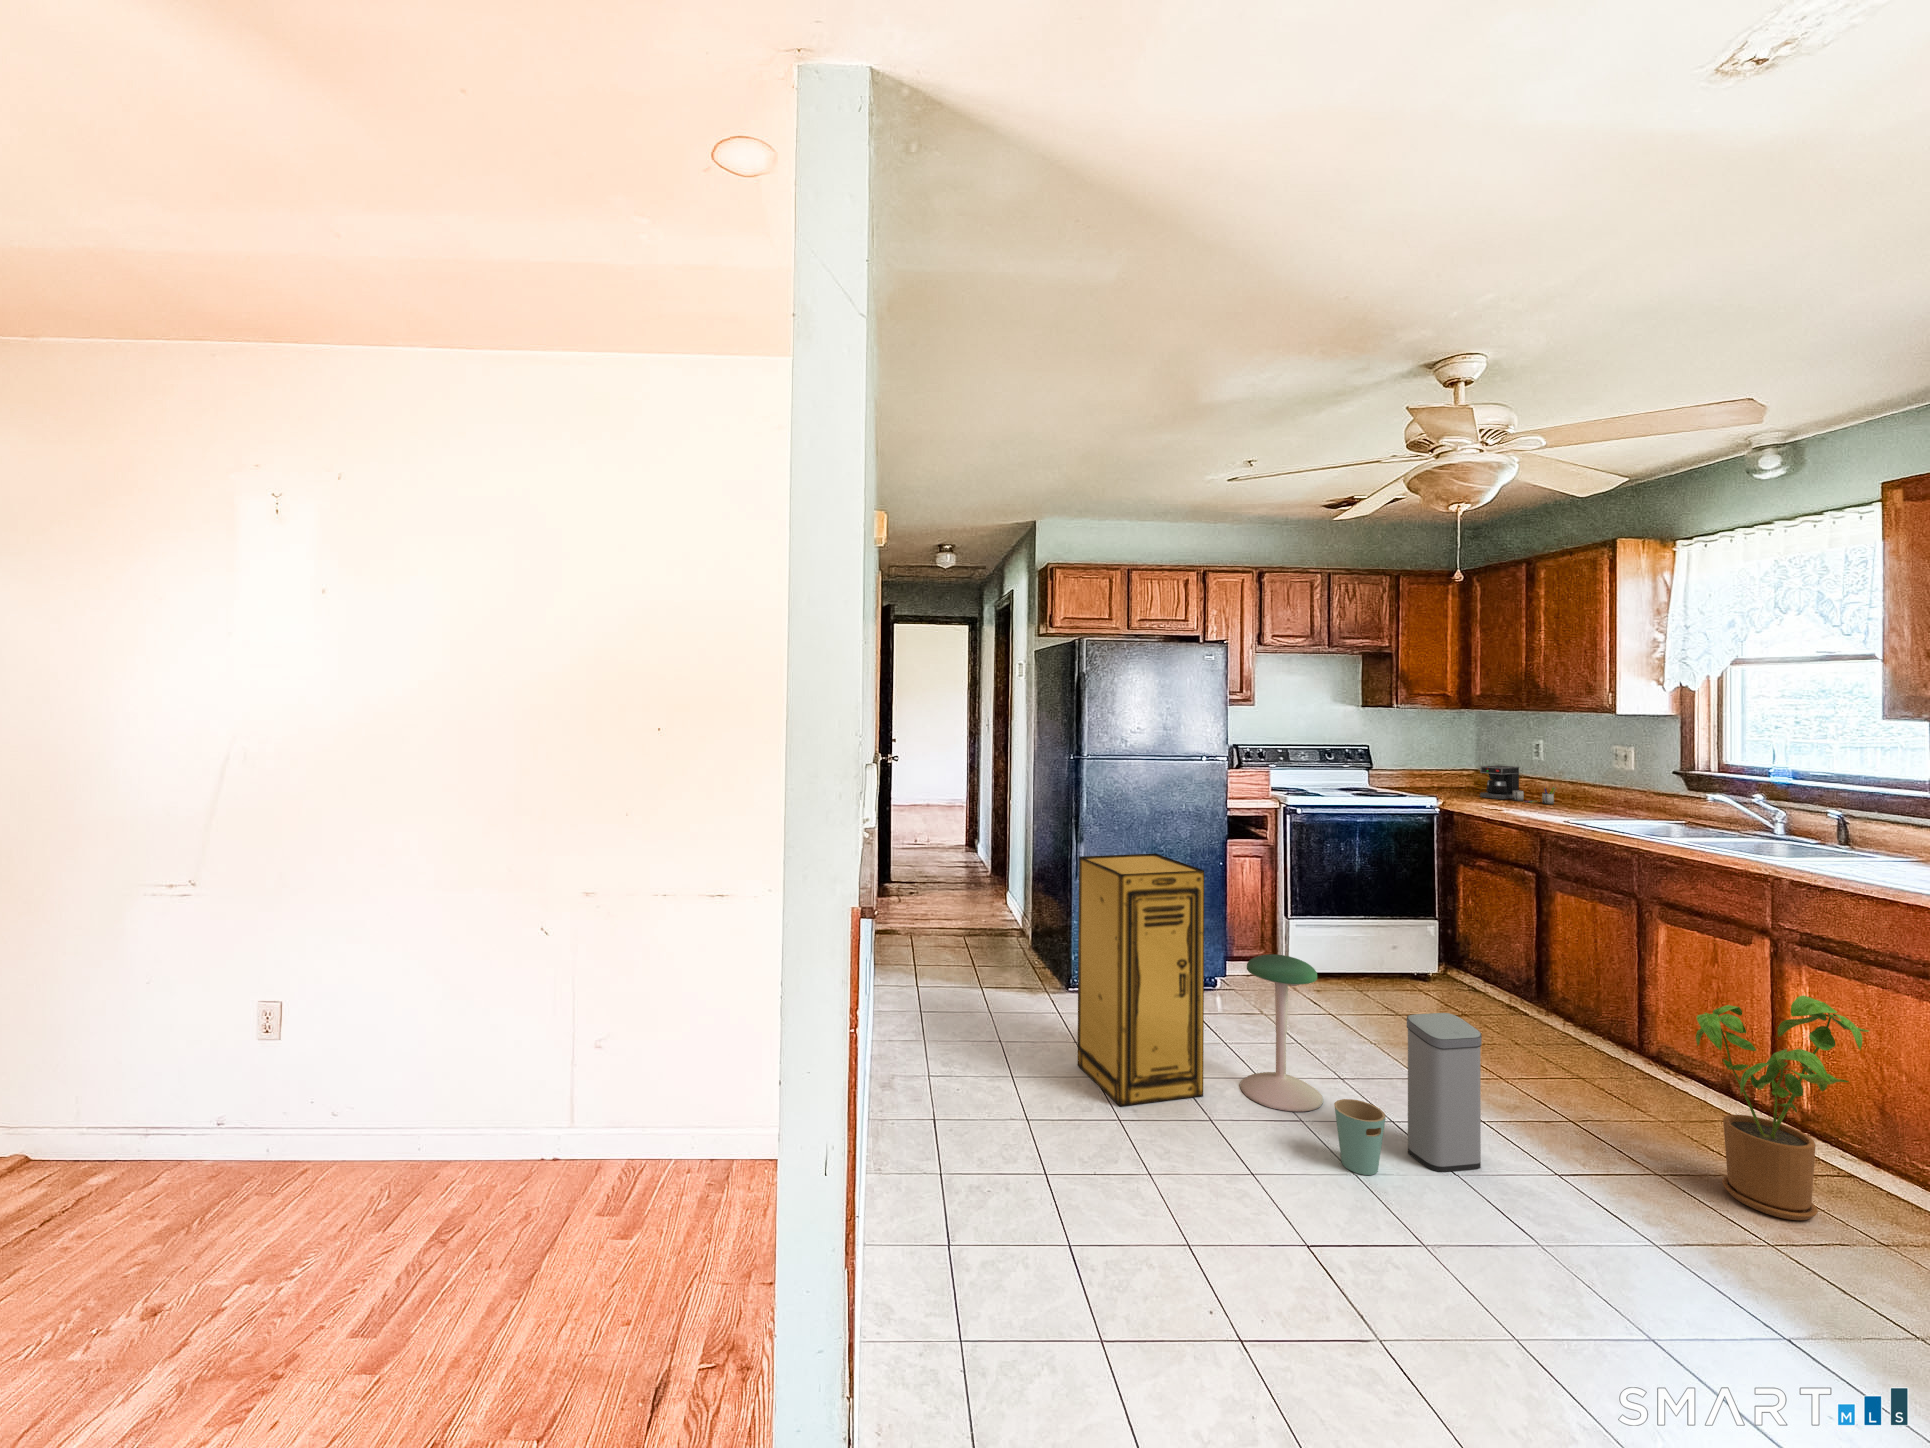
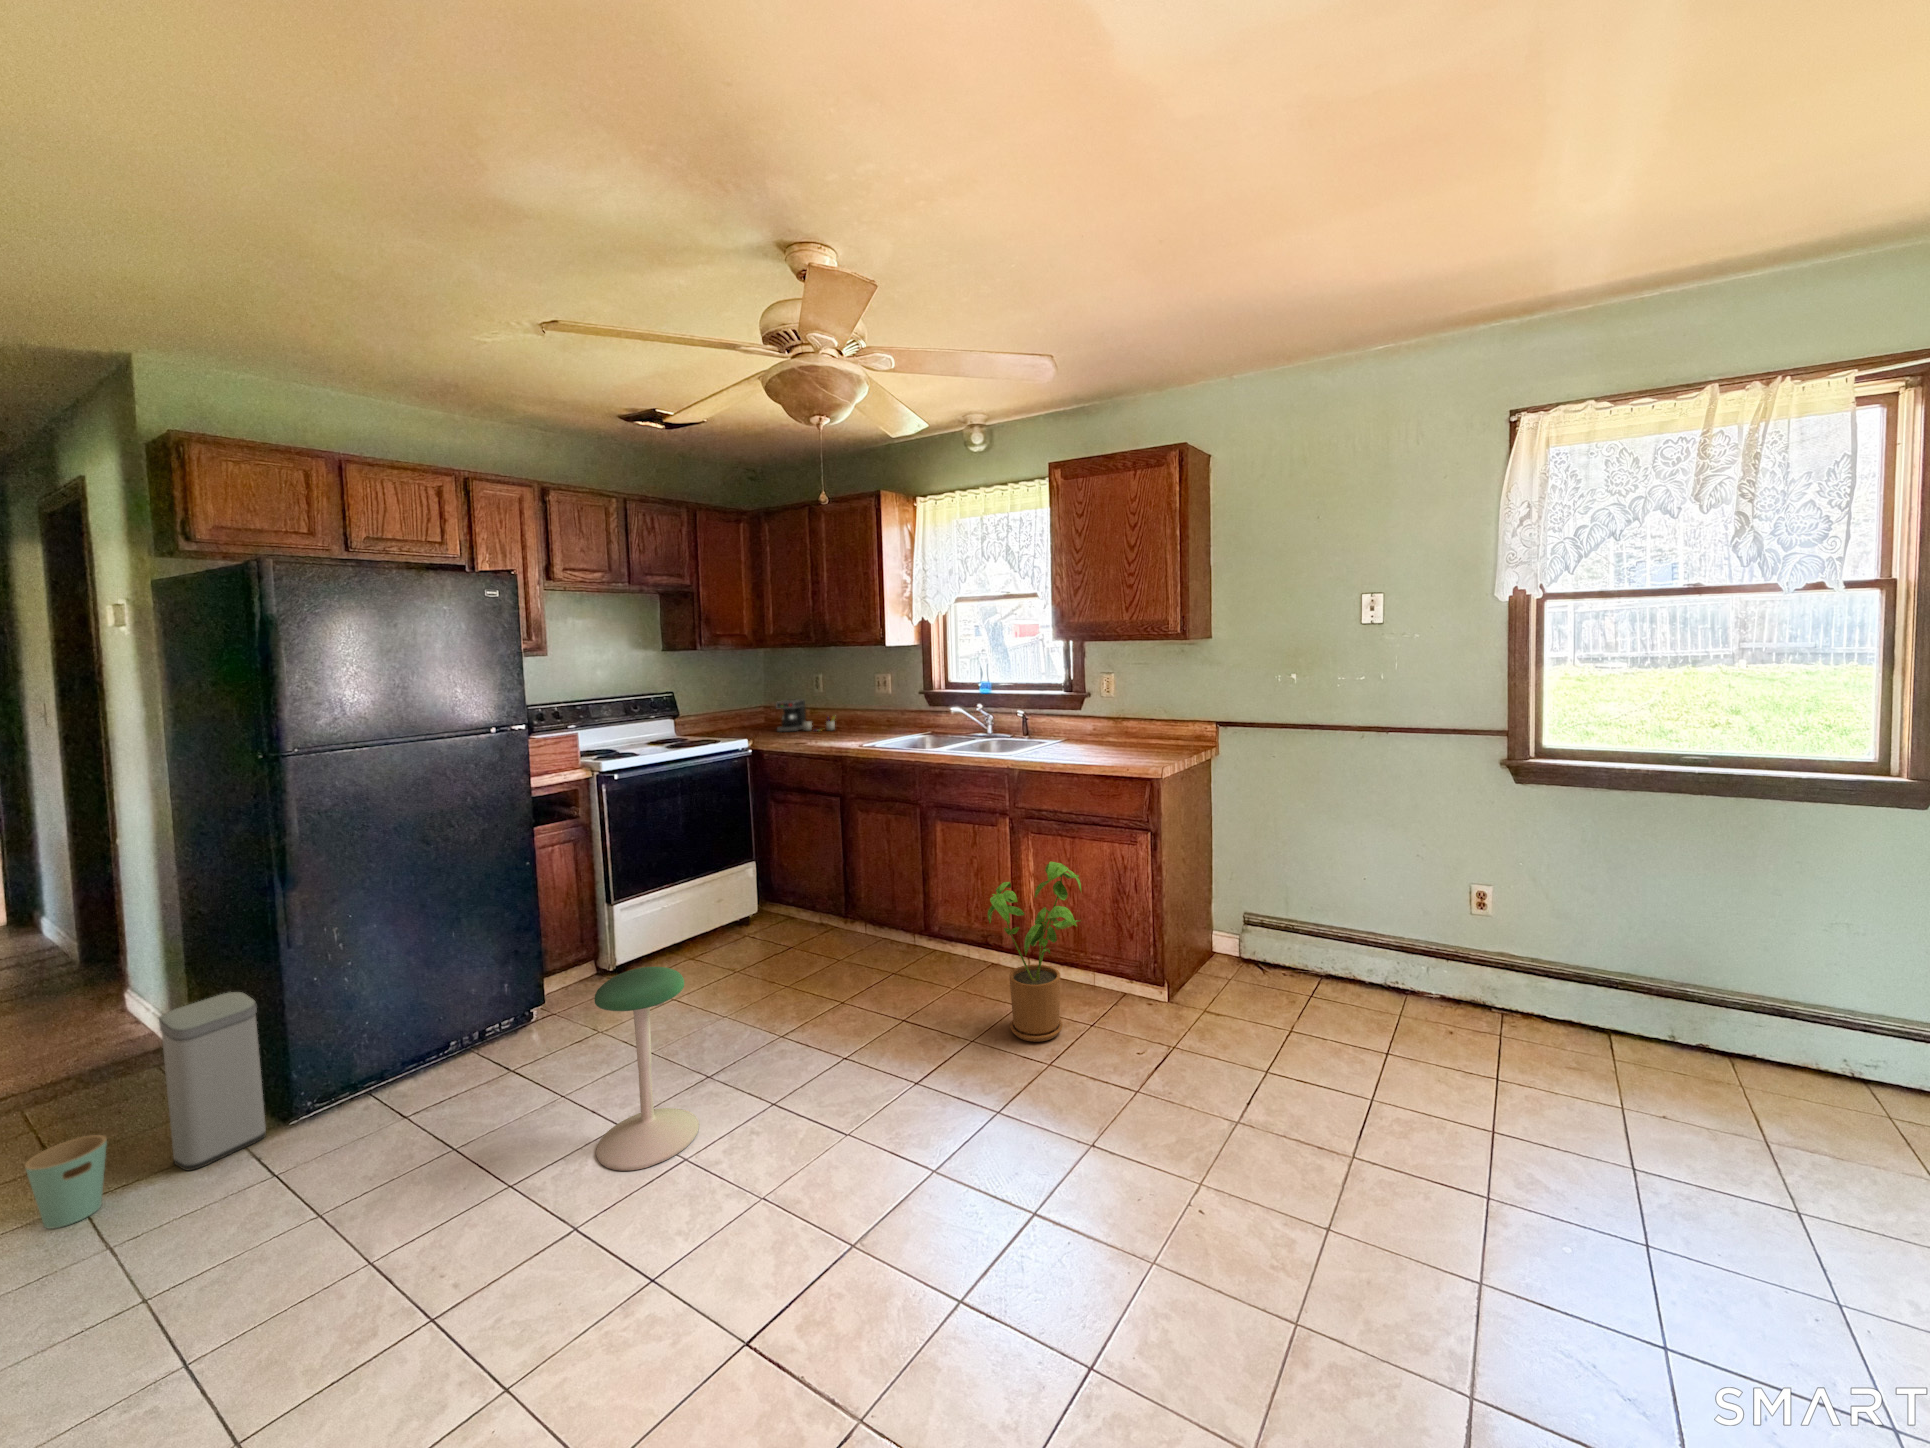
storage cabinet: present [1078,853,1204,1106] -> none [292,885,550,1306]
trash can: present [1334,1013,1482,1175] -> present [25,992,266,1229]

